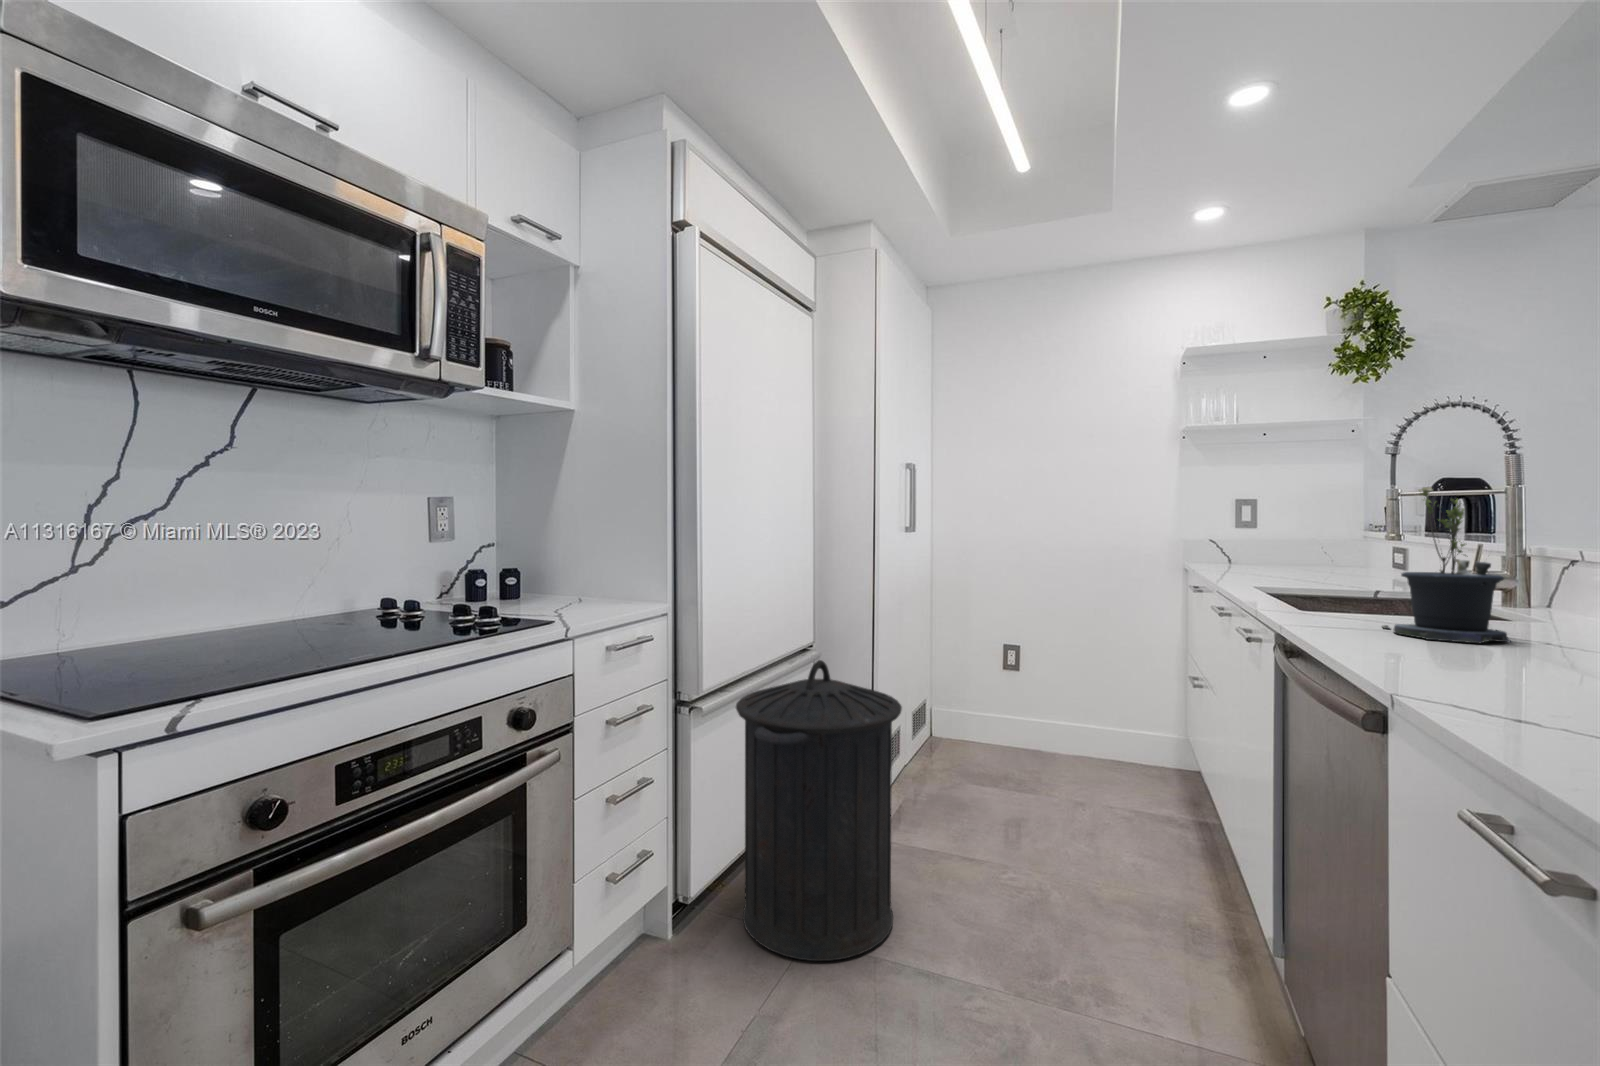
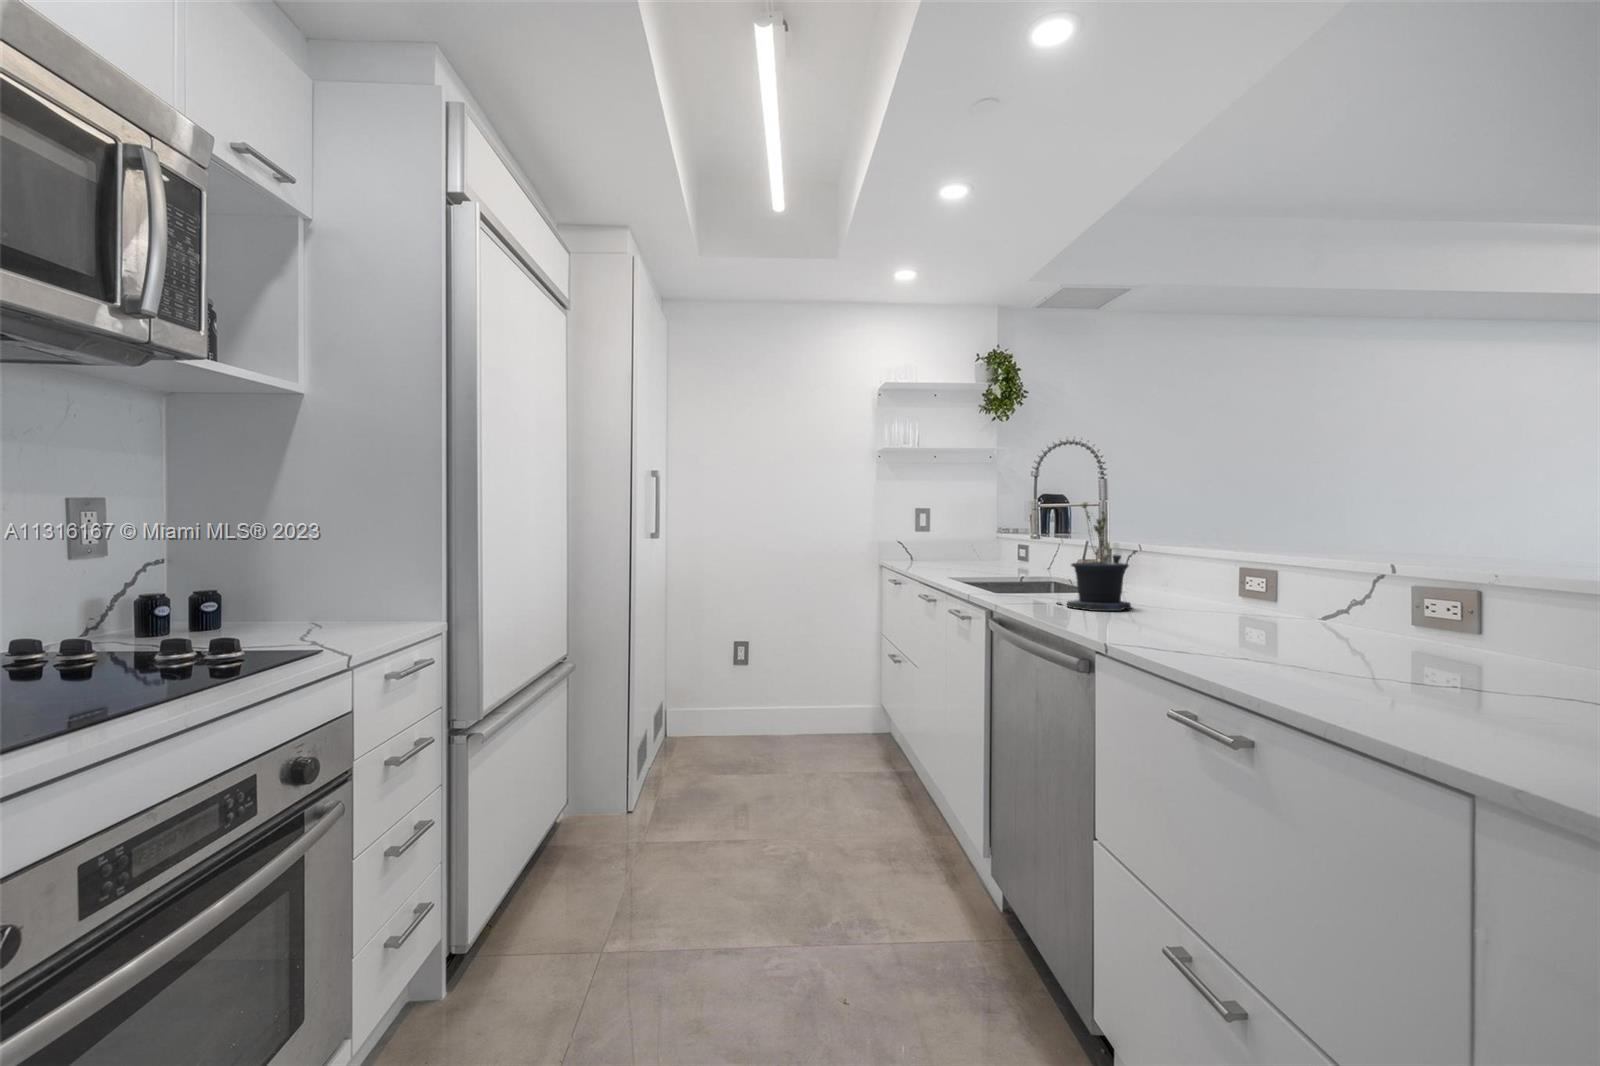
trash can: present [736,660,902,961] -> none [519,667,695,976]

